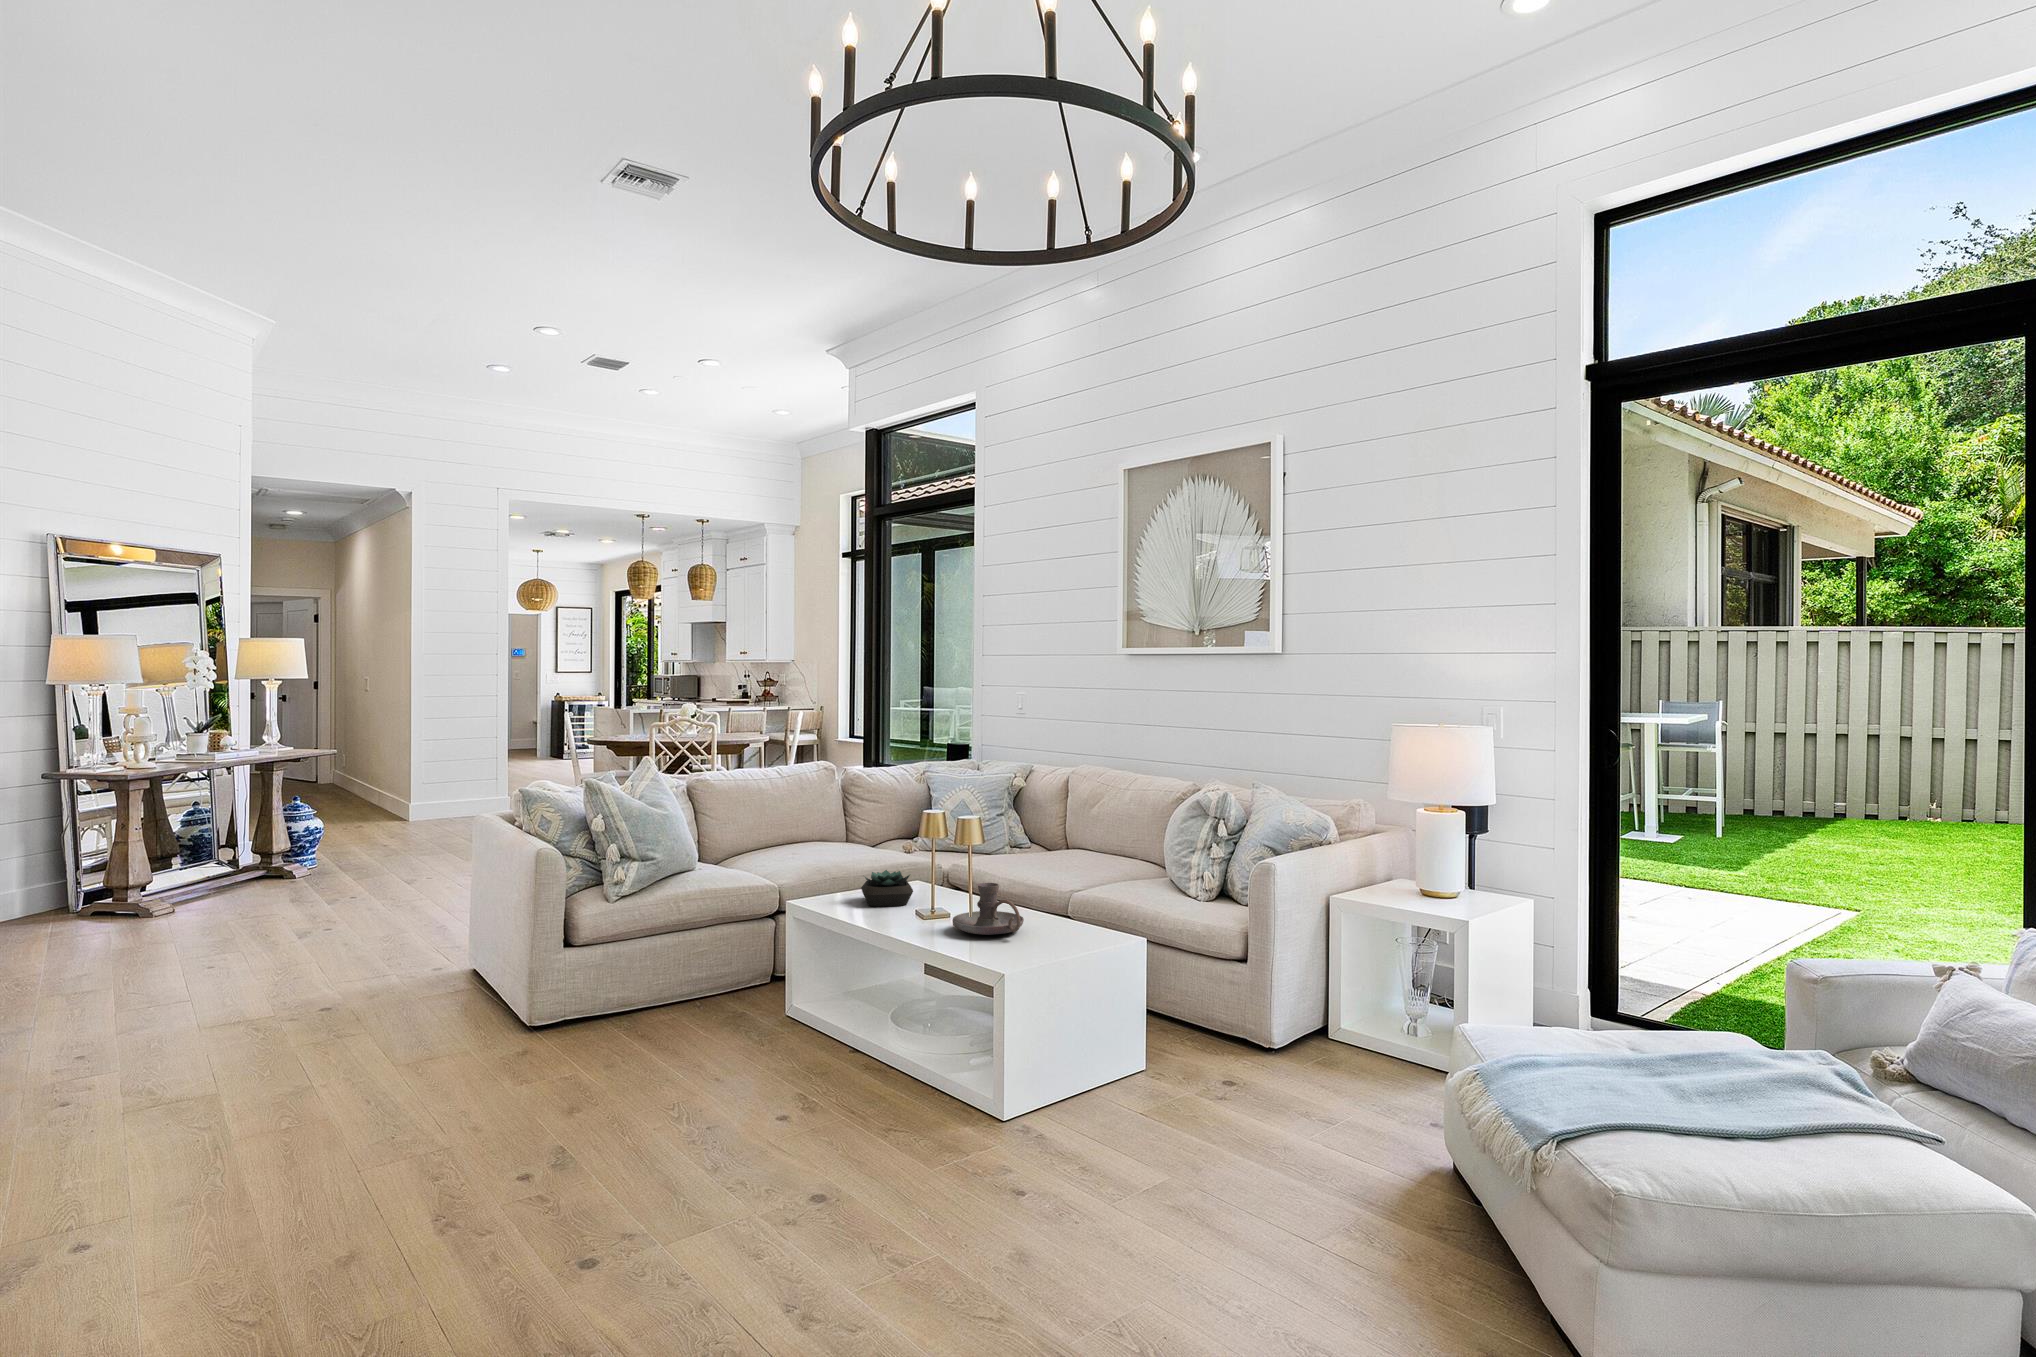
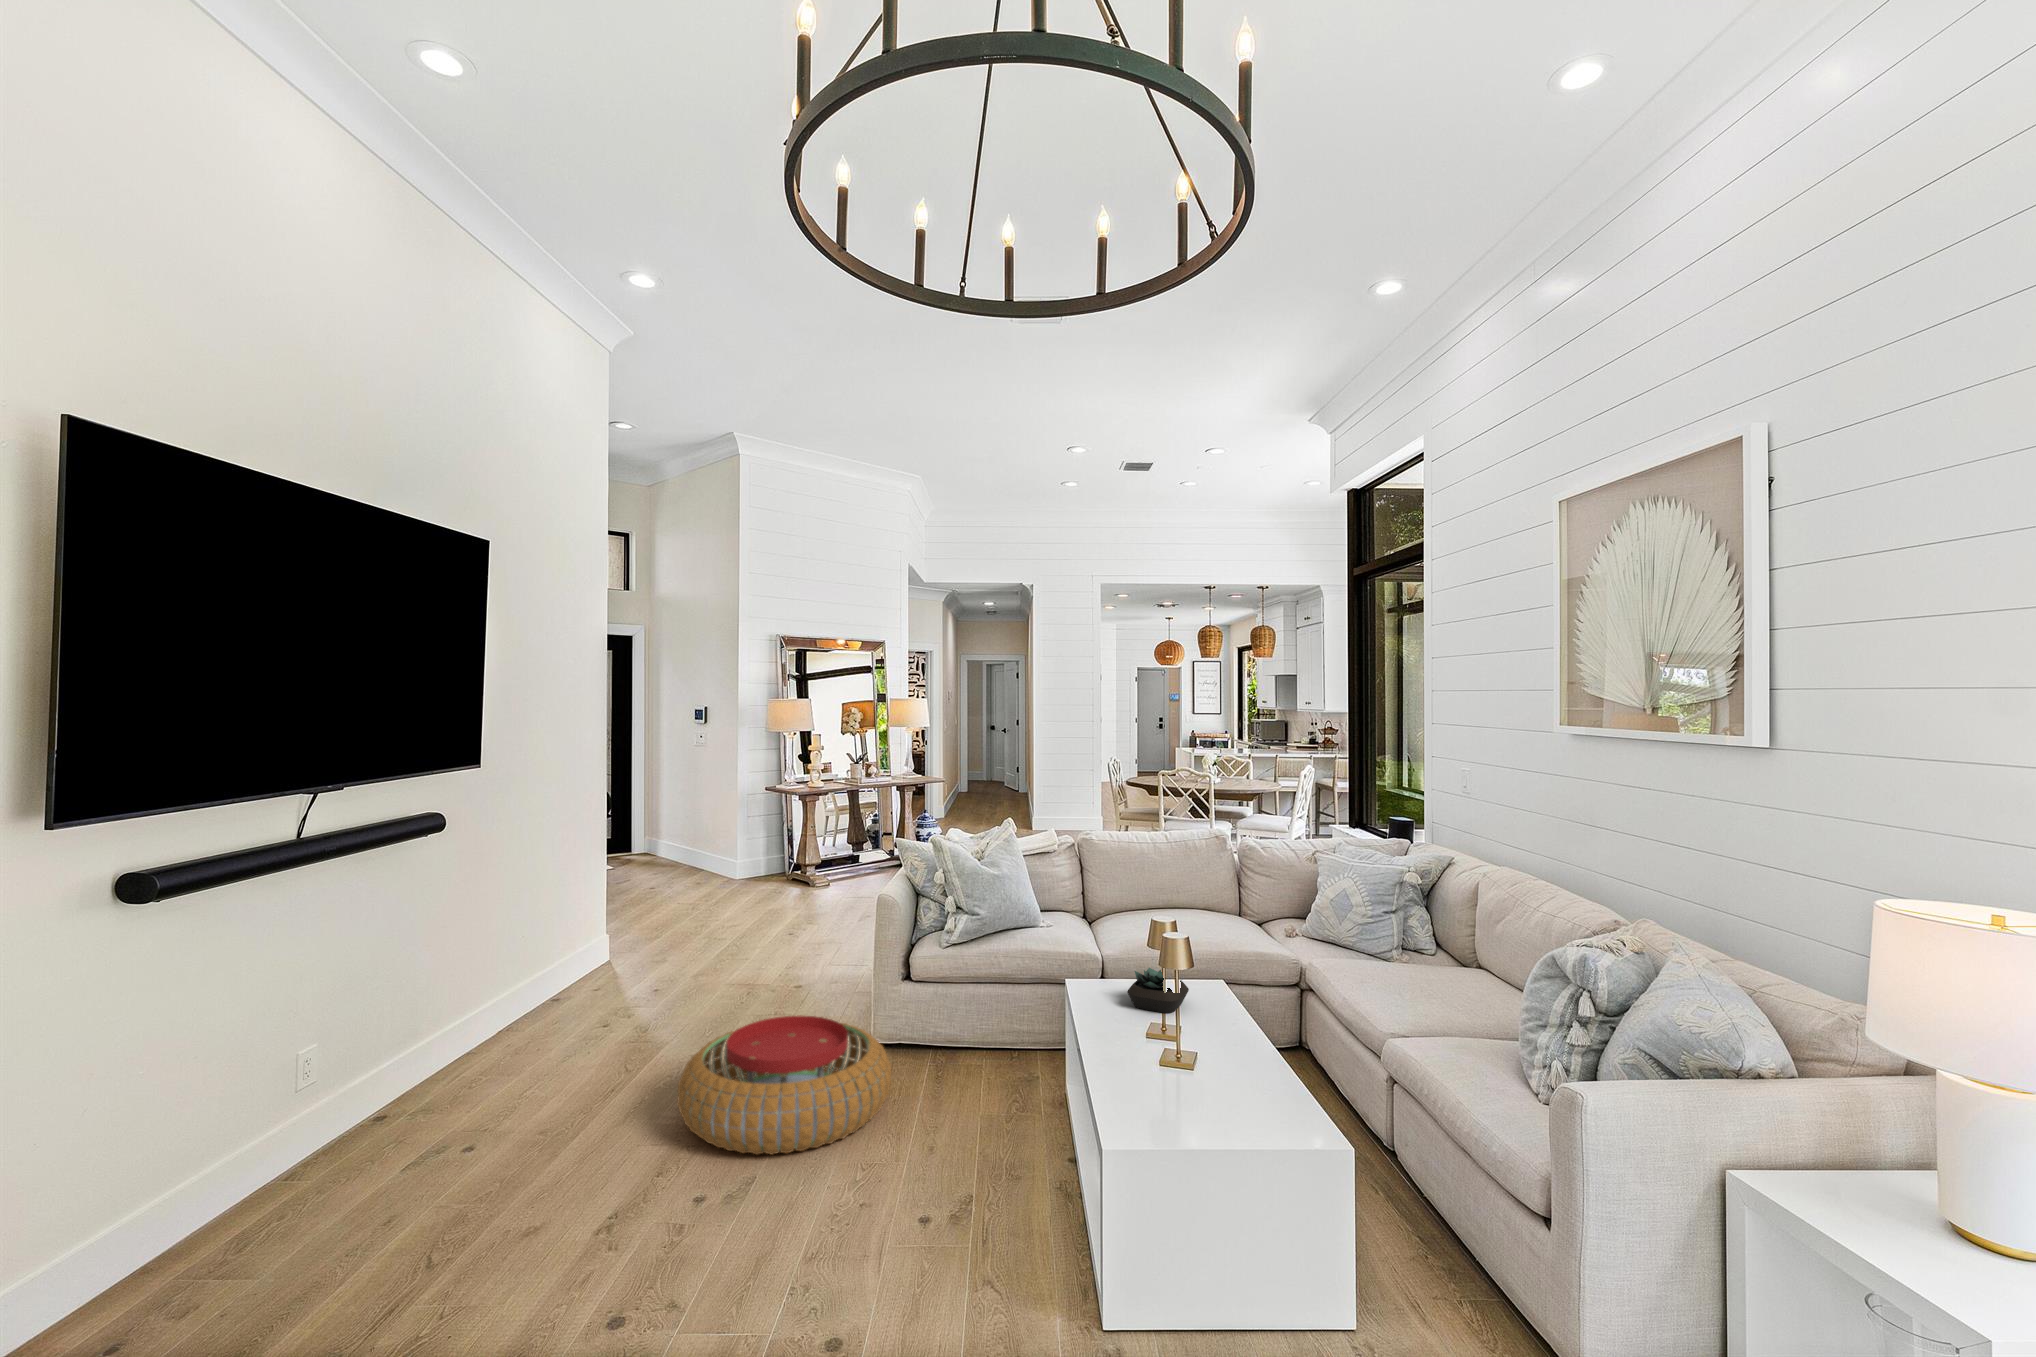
candle holder: present [953,883,1024,935] -> none [1155,1017,1241,1092]
pouf: none [376,984,639,1129] -> present [677,1016,891,1155]

